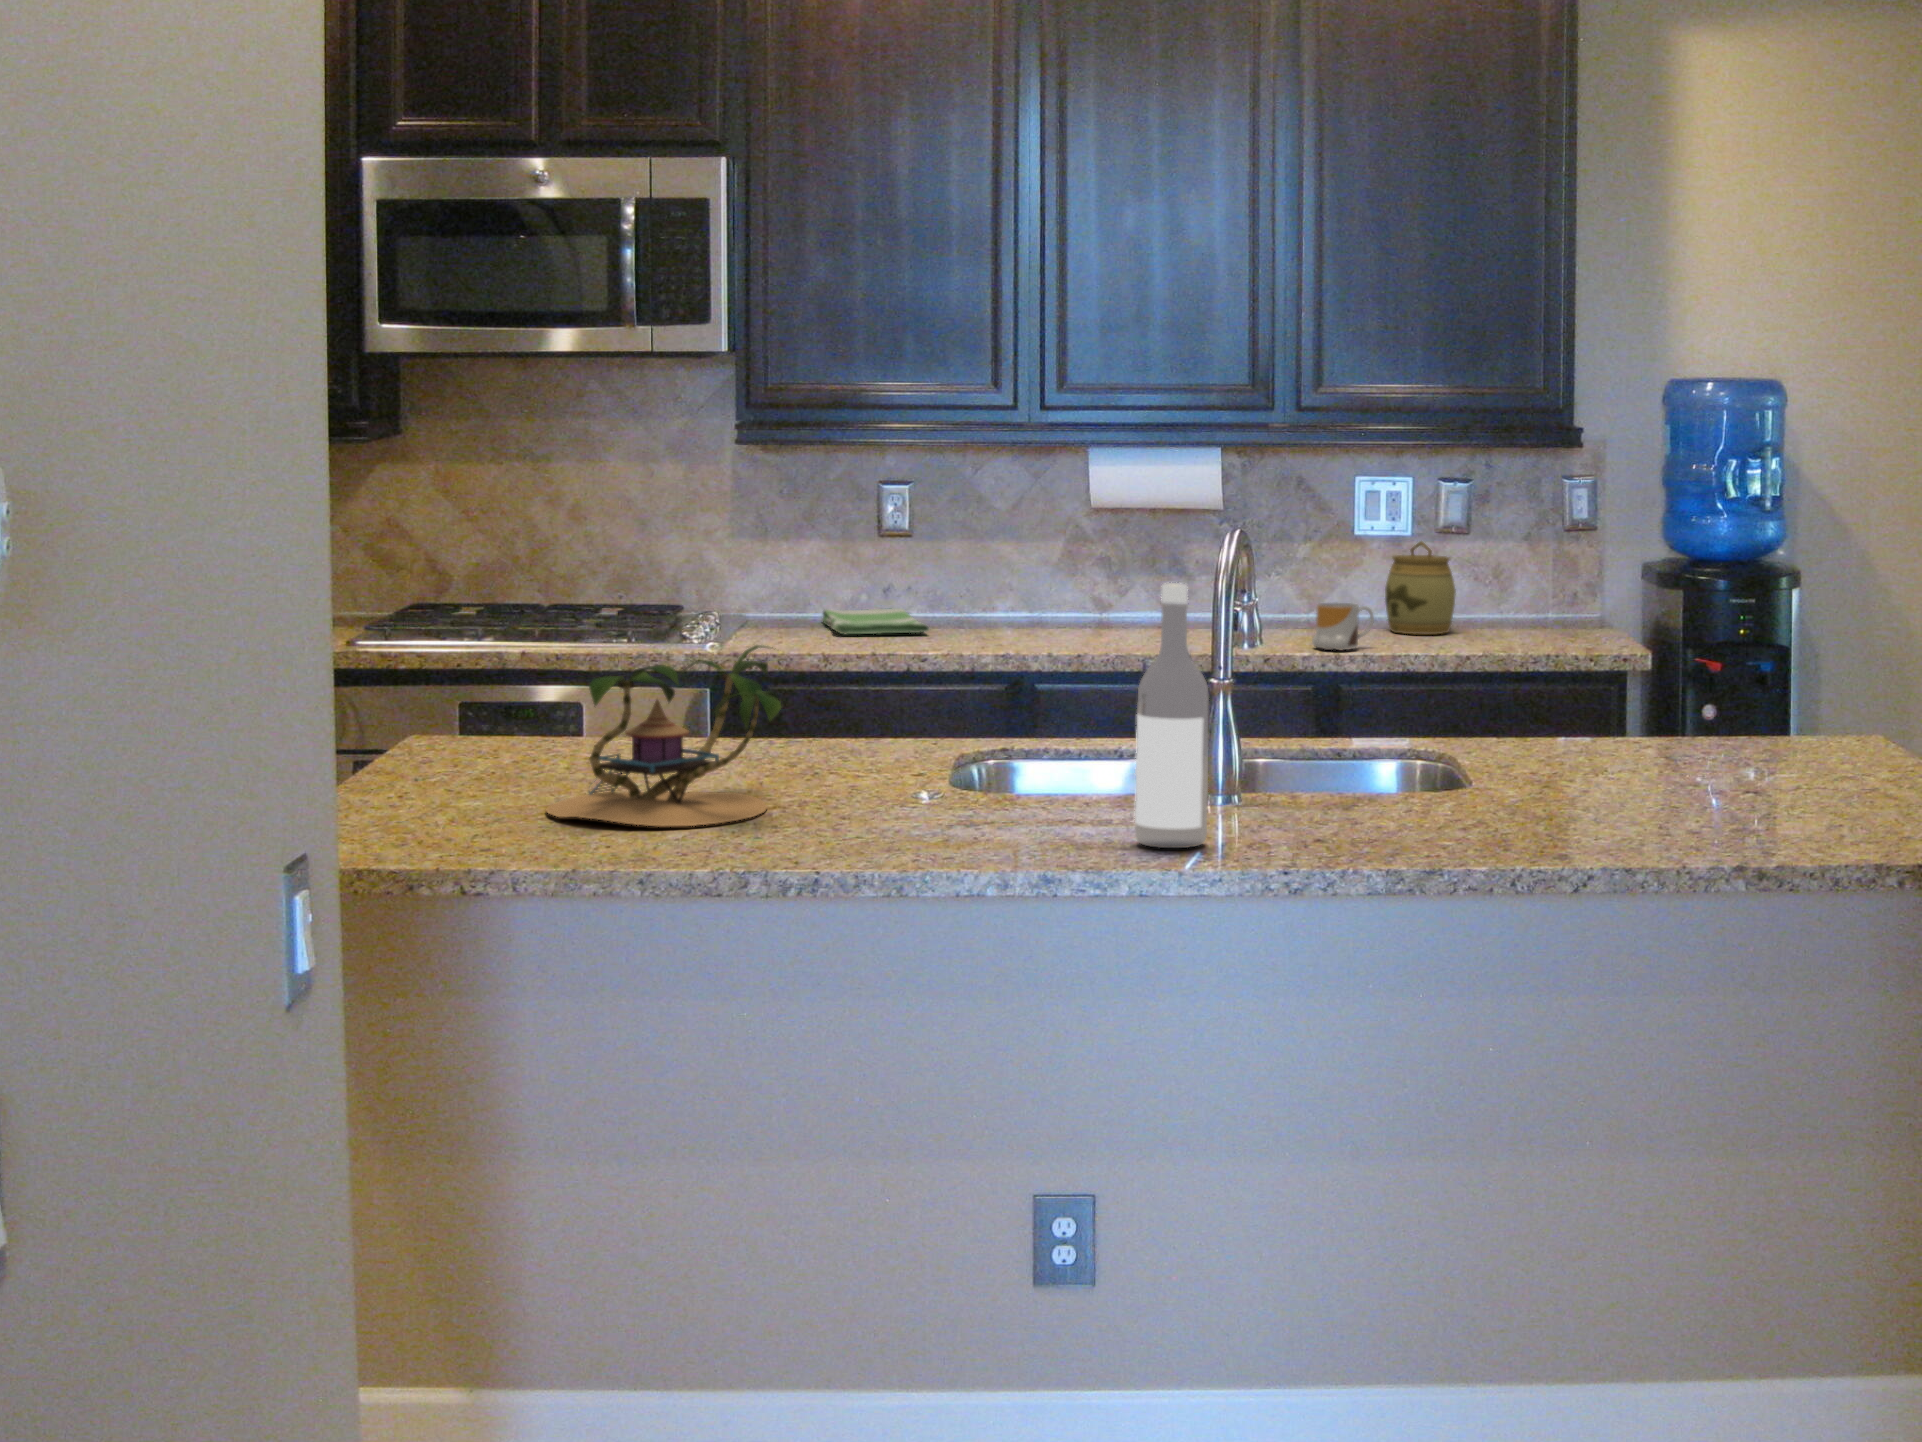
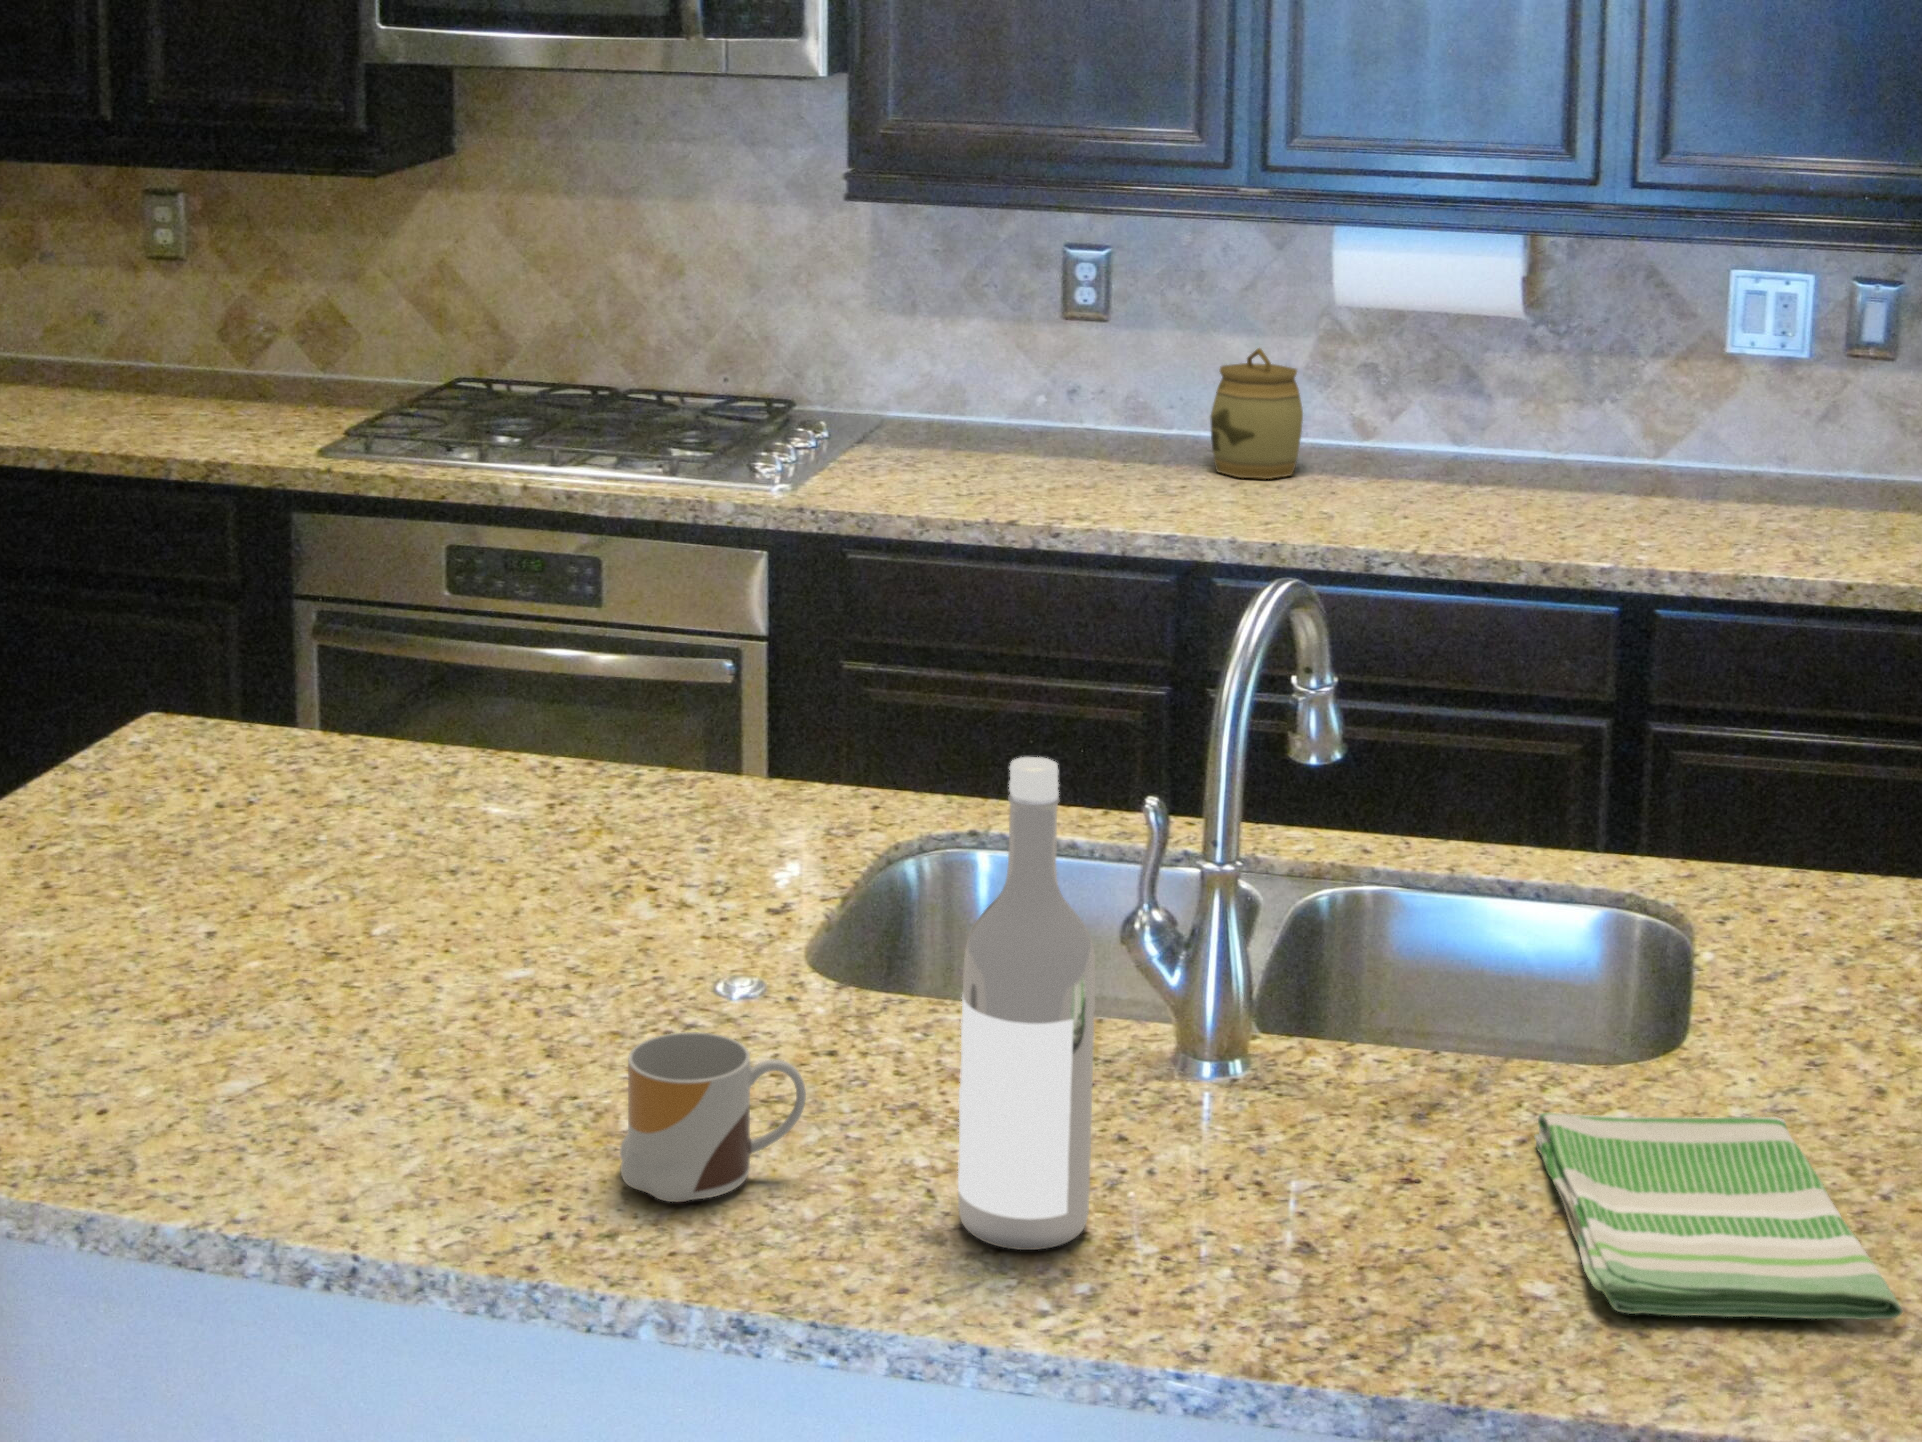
jar: present [1385,541,1456,634] -> present [1210,348,1303,479]
mug: present [1312,603,1374,651] -> present [620,1032,806,1202]
dish towel: present [822,608,929,634] -> present [1534,1113,1903,1320]
plant: present [547,645,781,826] -> none [104,714,520,1062]

